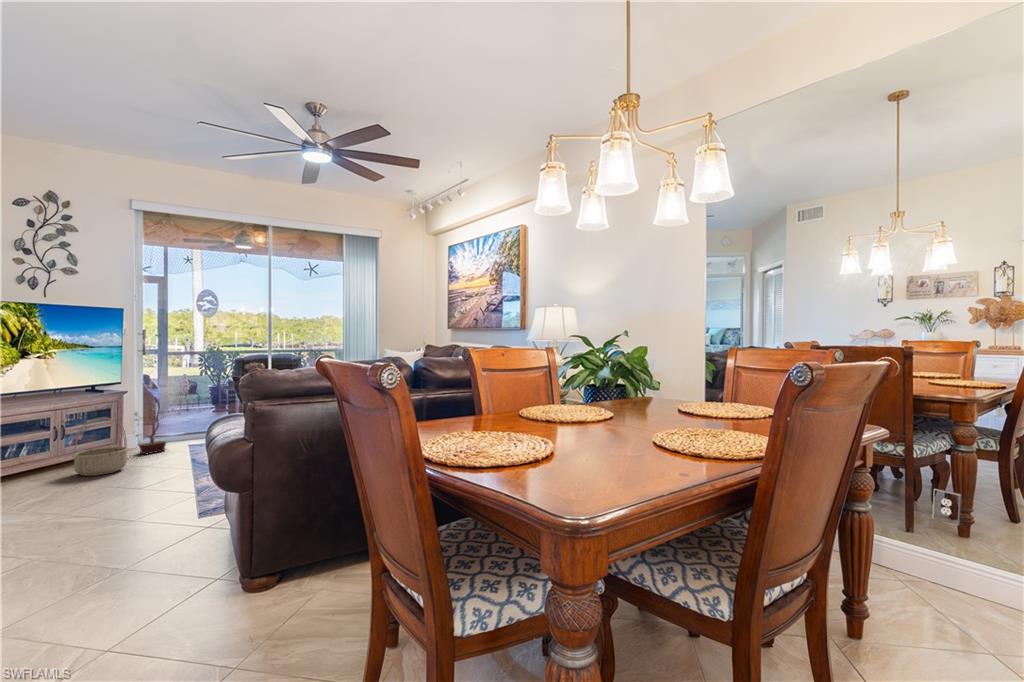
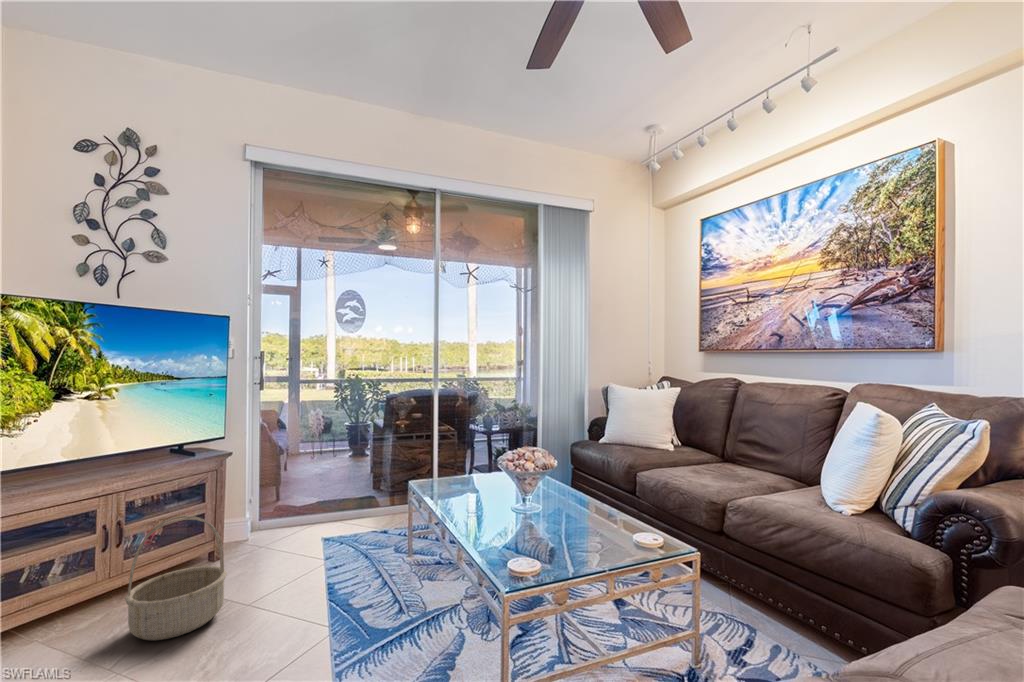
potted plant: present [135,401,181,454] -> none [241,463,323,560]

